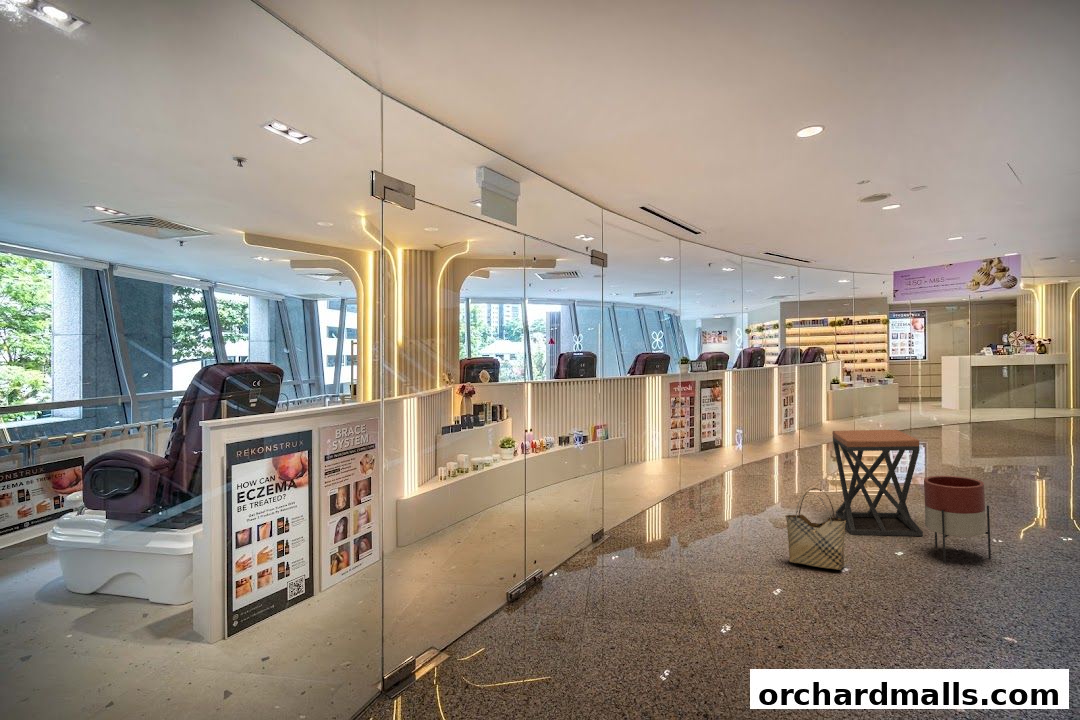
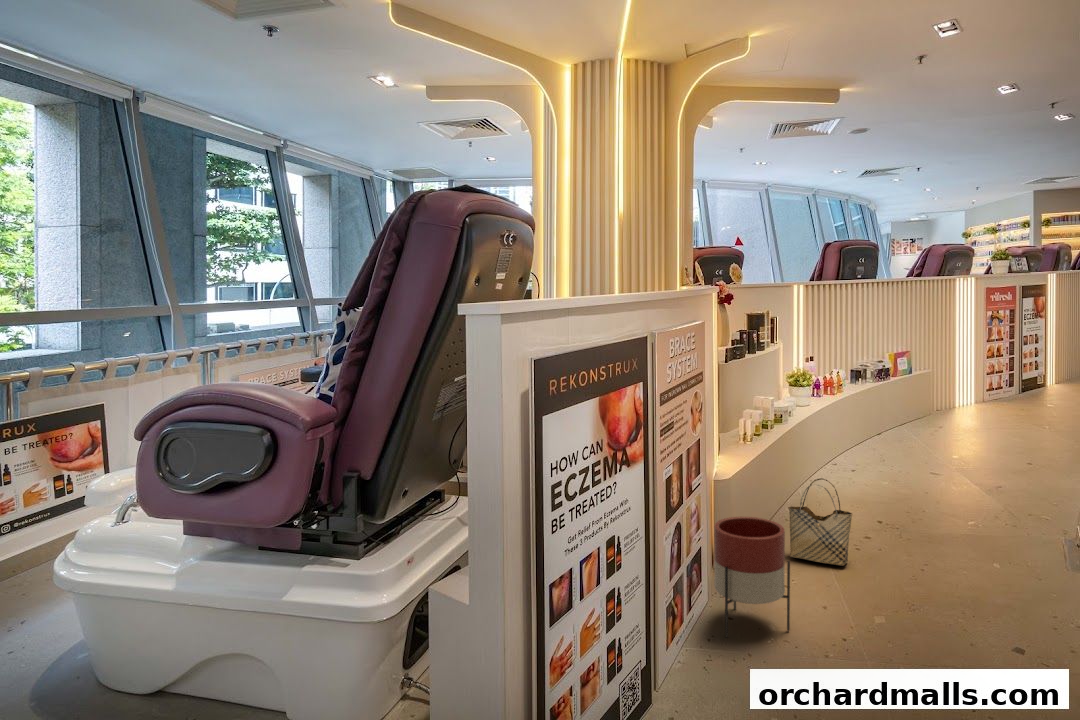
stool: present [832,430,923,536] -> none [840,415,934,531]
planter: present [924,476,991,563] -> present [714,517,790,637]

